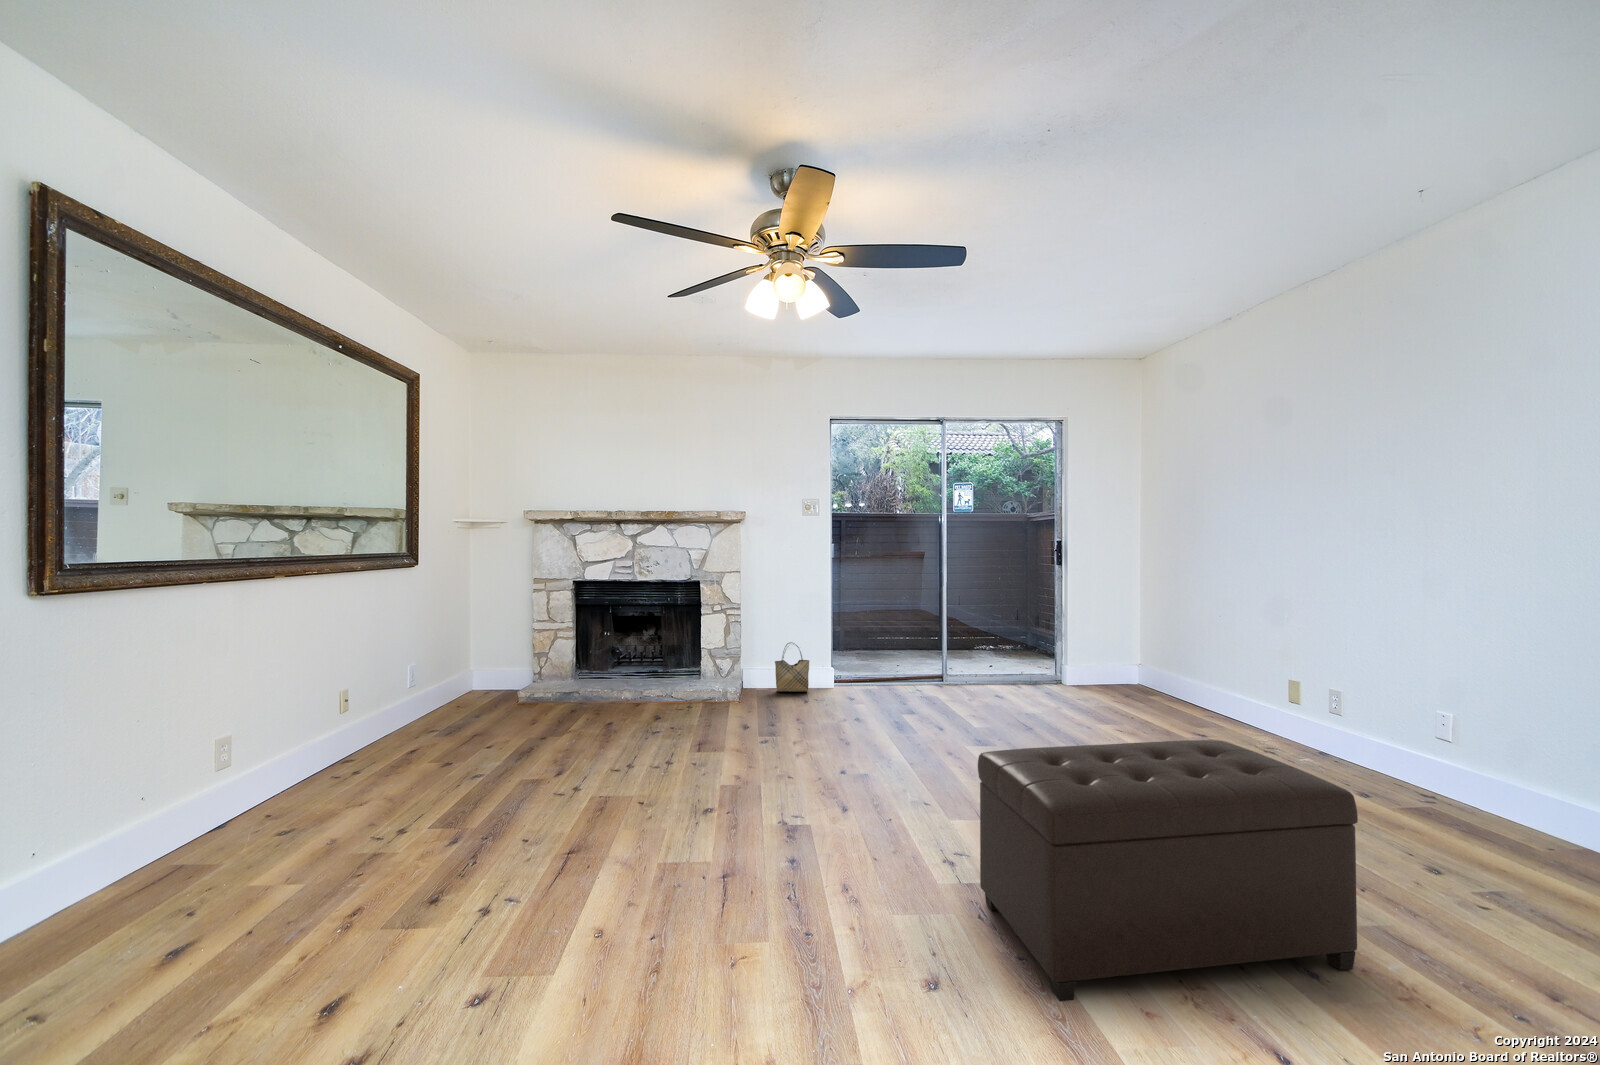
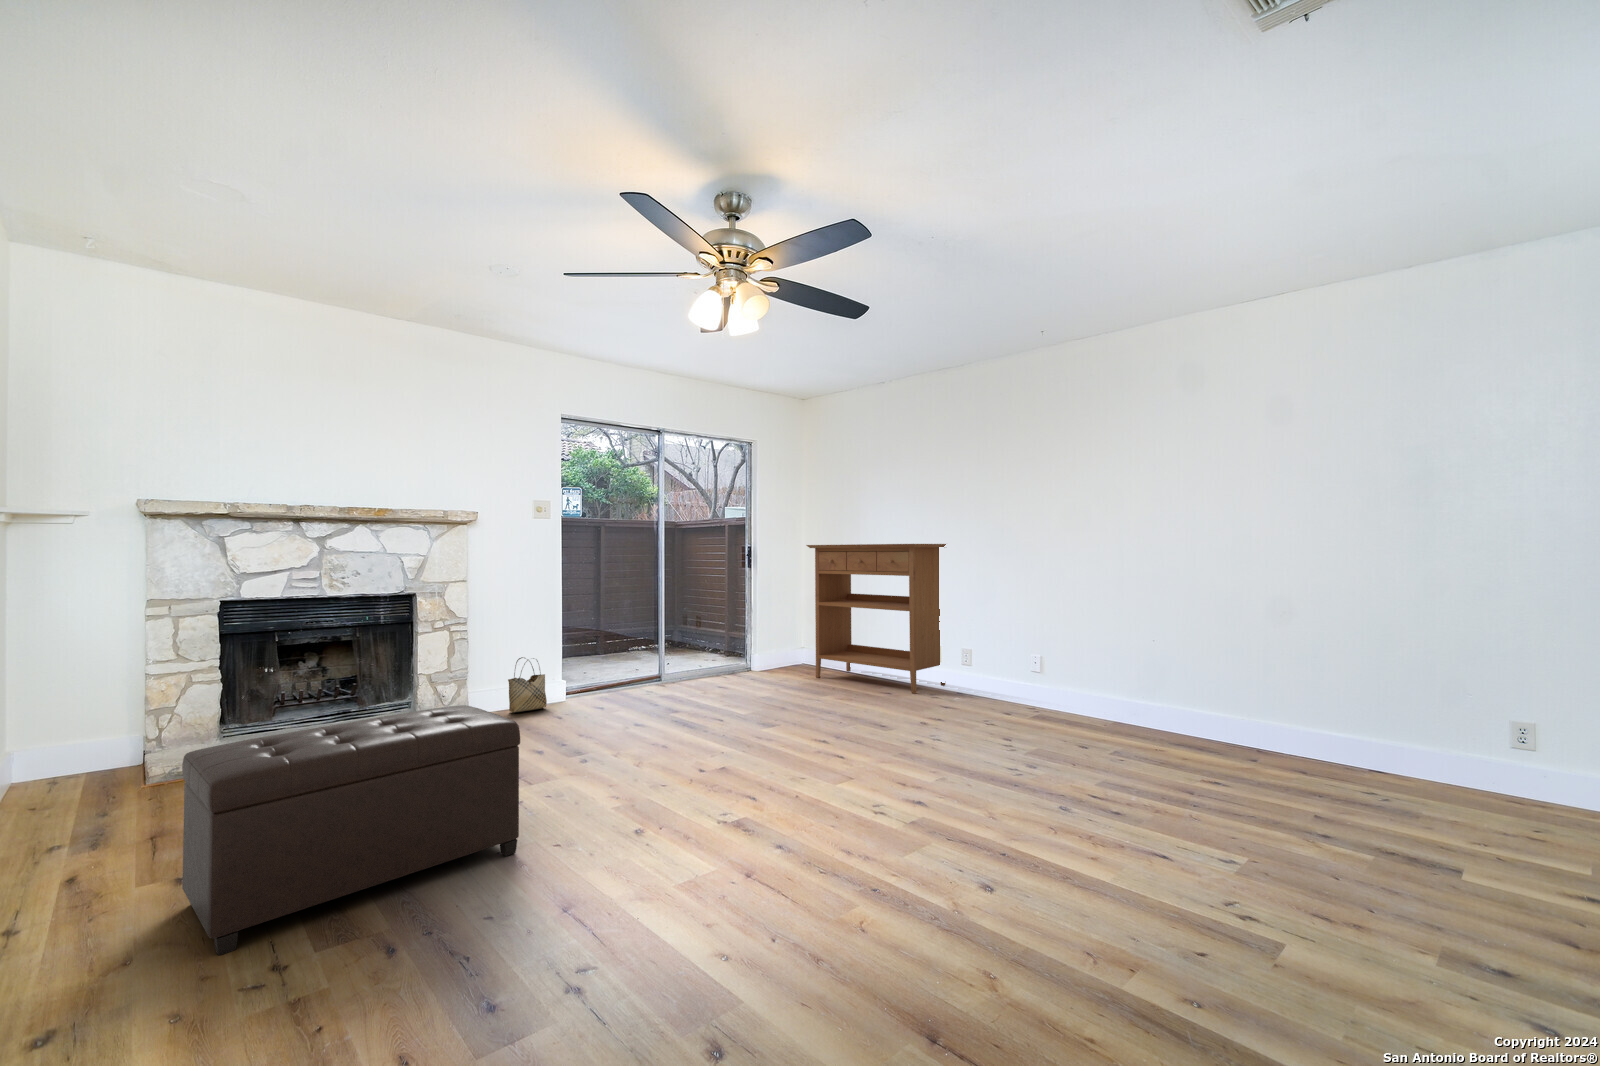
console table: none [1114,540,1330,758] -> present [806,544,946,694]
ottoman: present [978,740,1358,1001] -> present [182,705,520,955]

